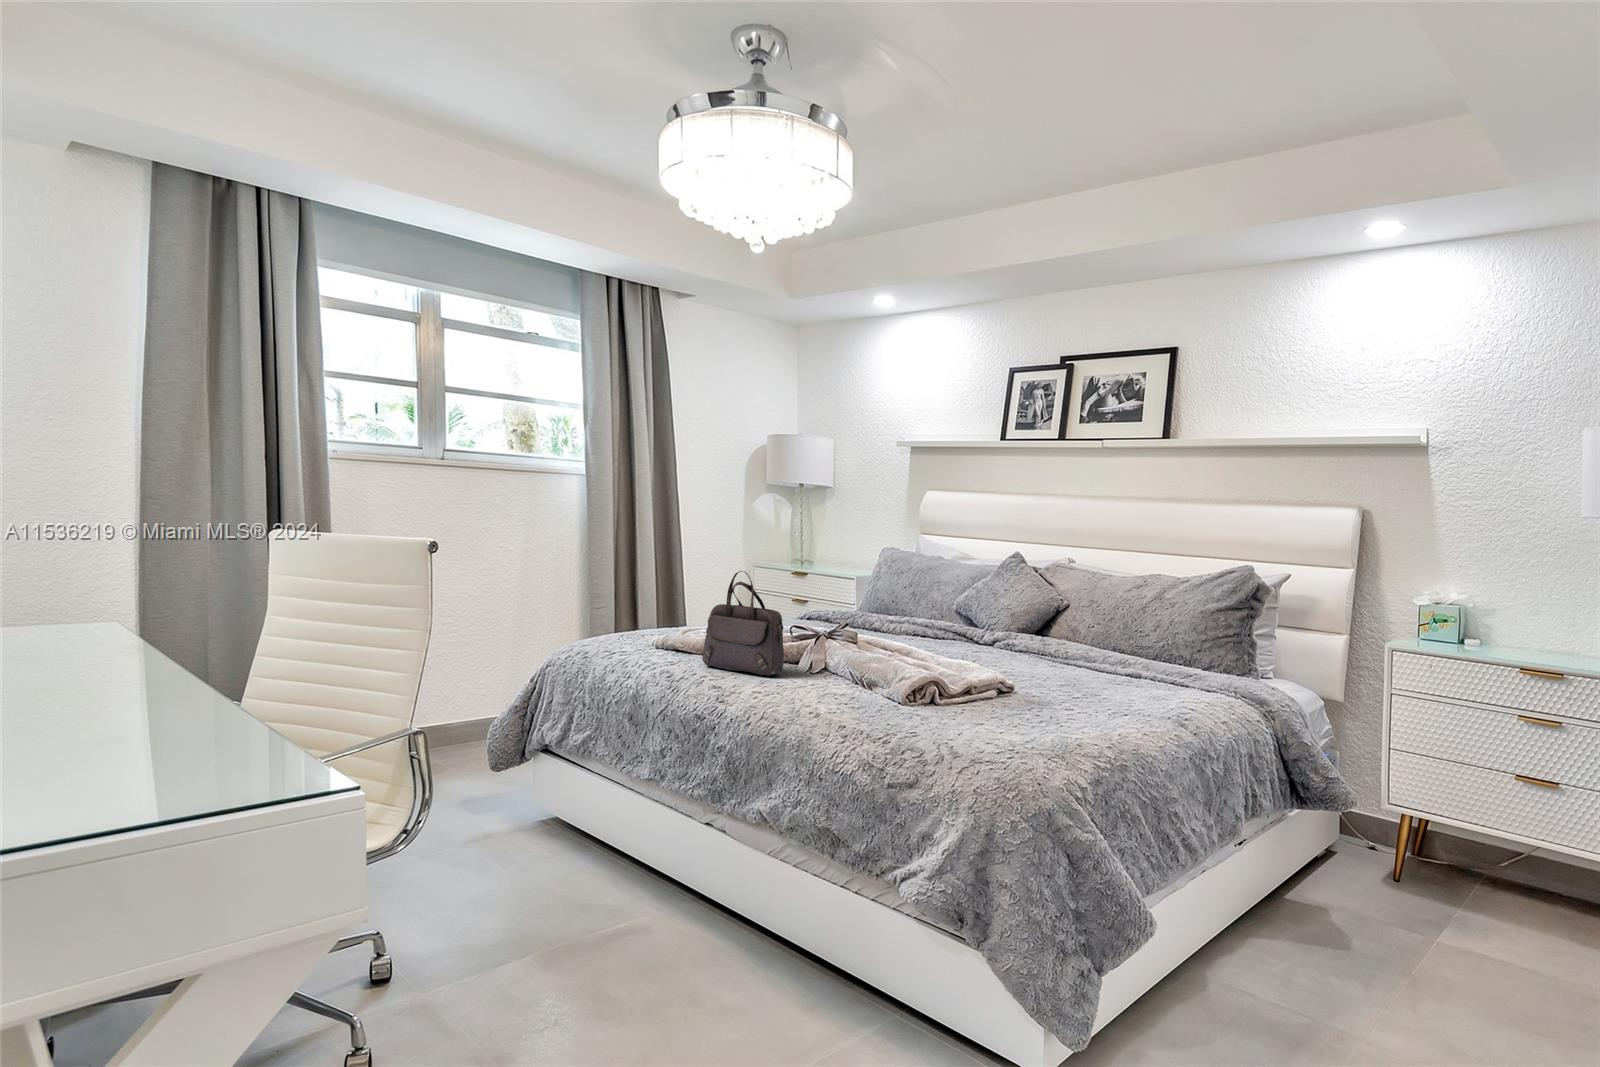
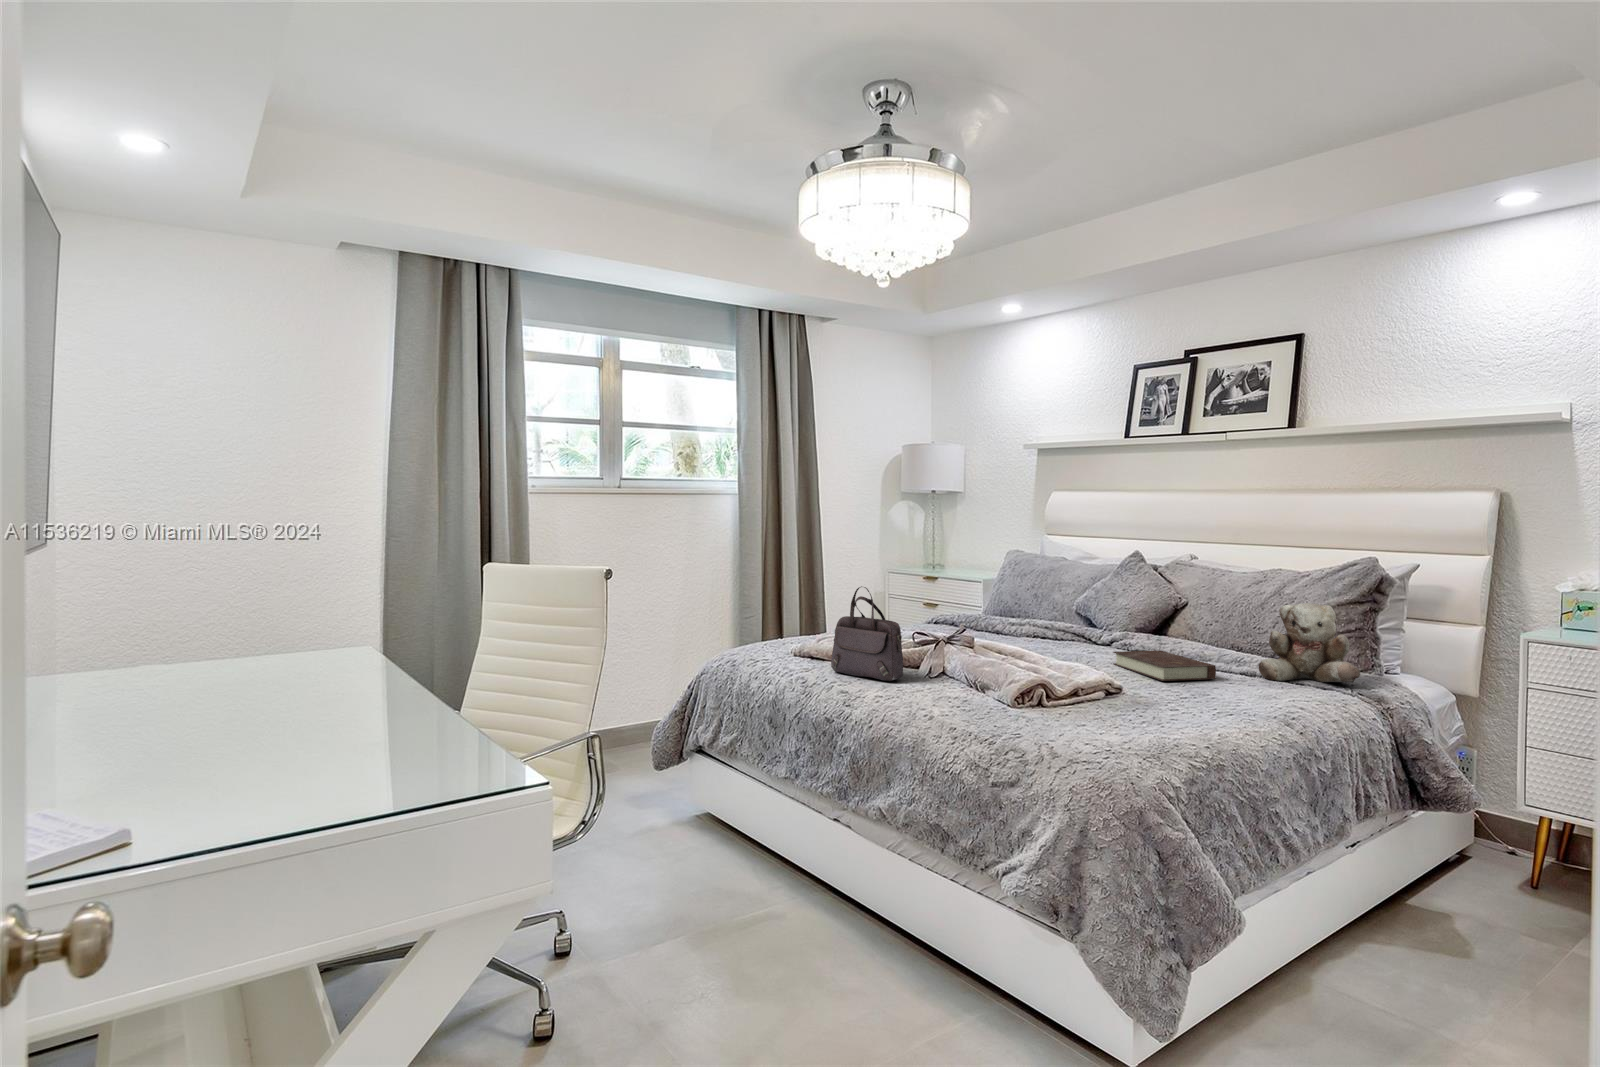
teddy bear: none [1144,604,1242,684] -> present [1259,603,1360,682]
book: none [999,651,1104,680] -> present [1113,651,1216,681]

